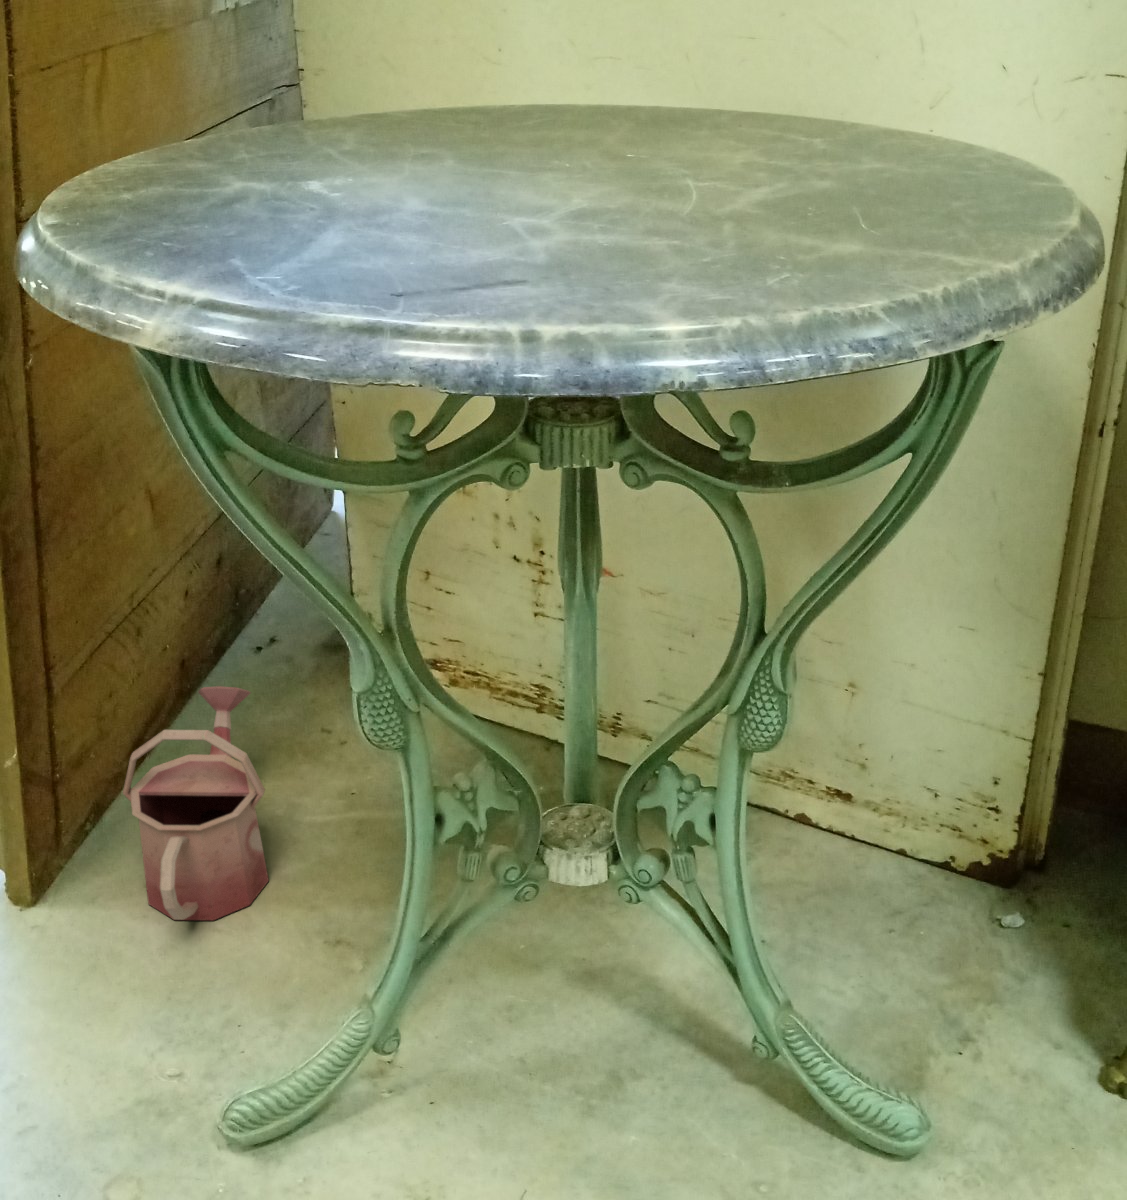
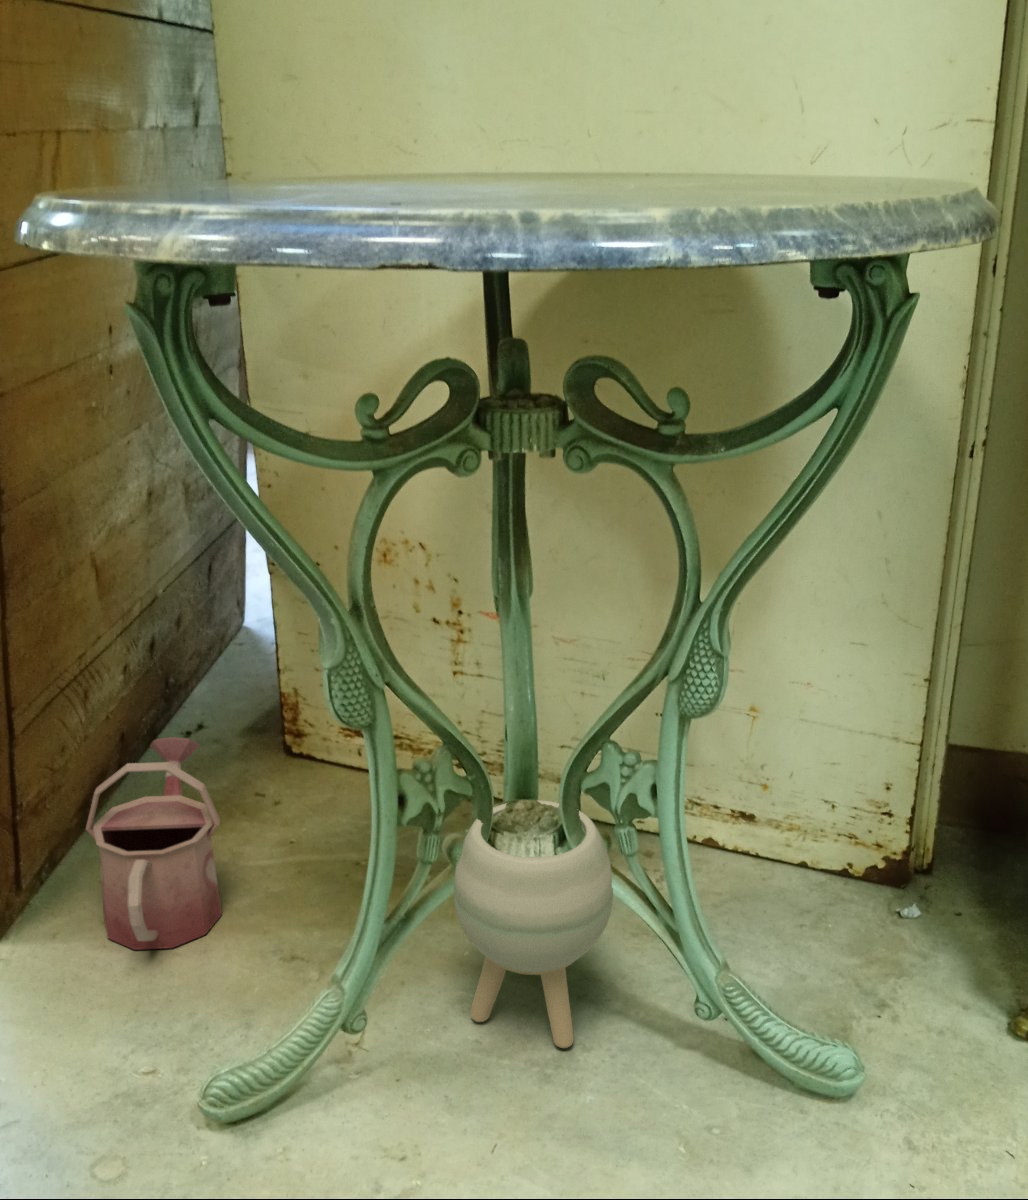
planter: none [498,811,671,1073] -> present [454,800,613,1048]

